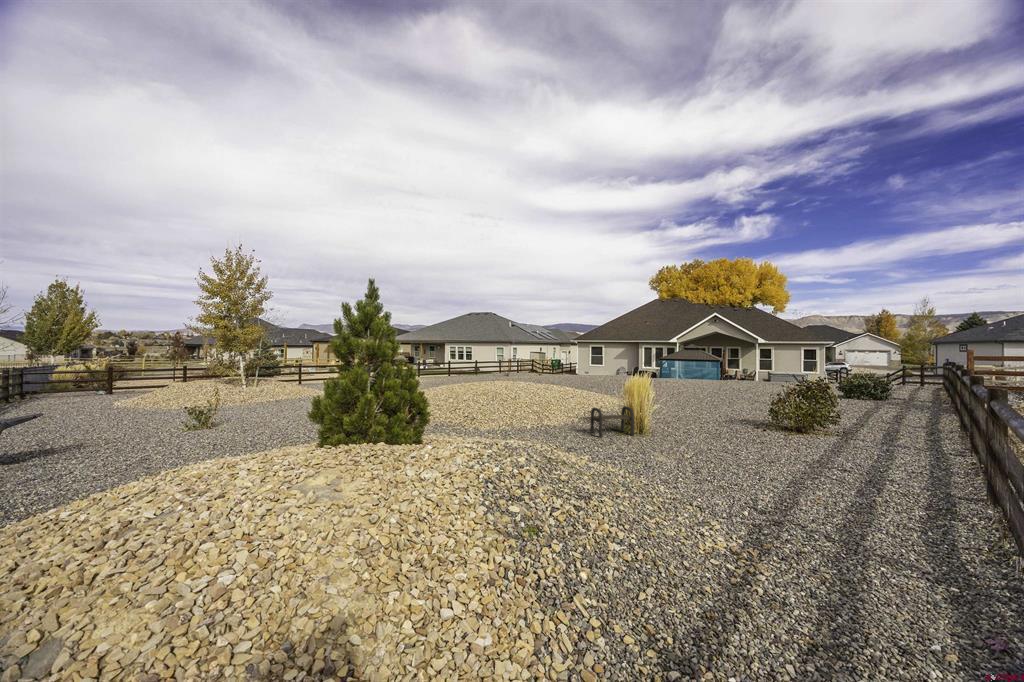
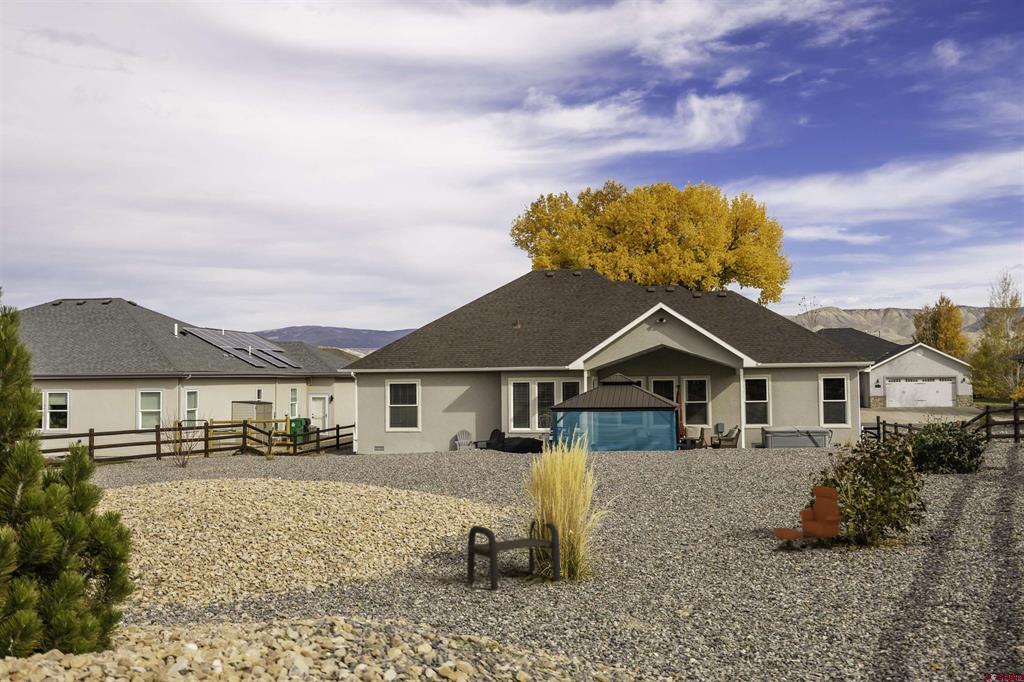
lounge chair: none [749,400,789,433] -> present [773,485,842,553]

